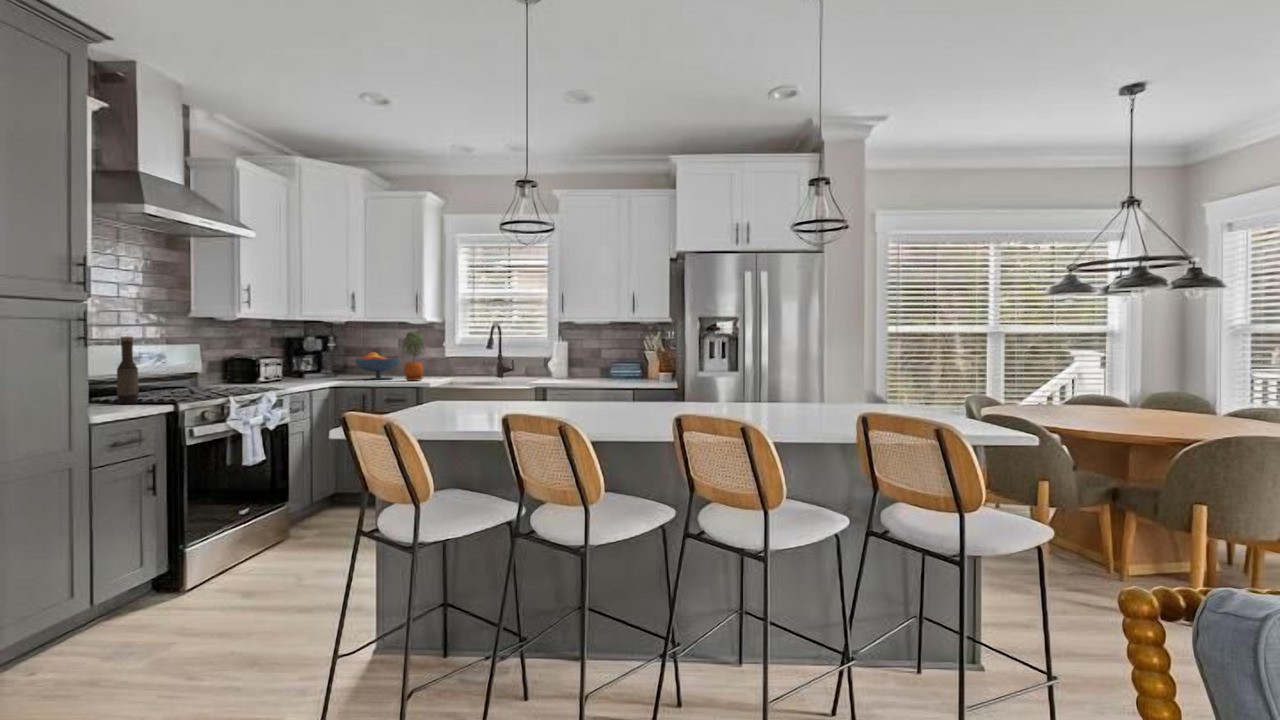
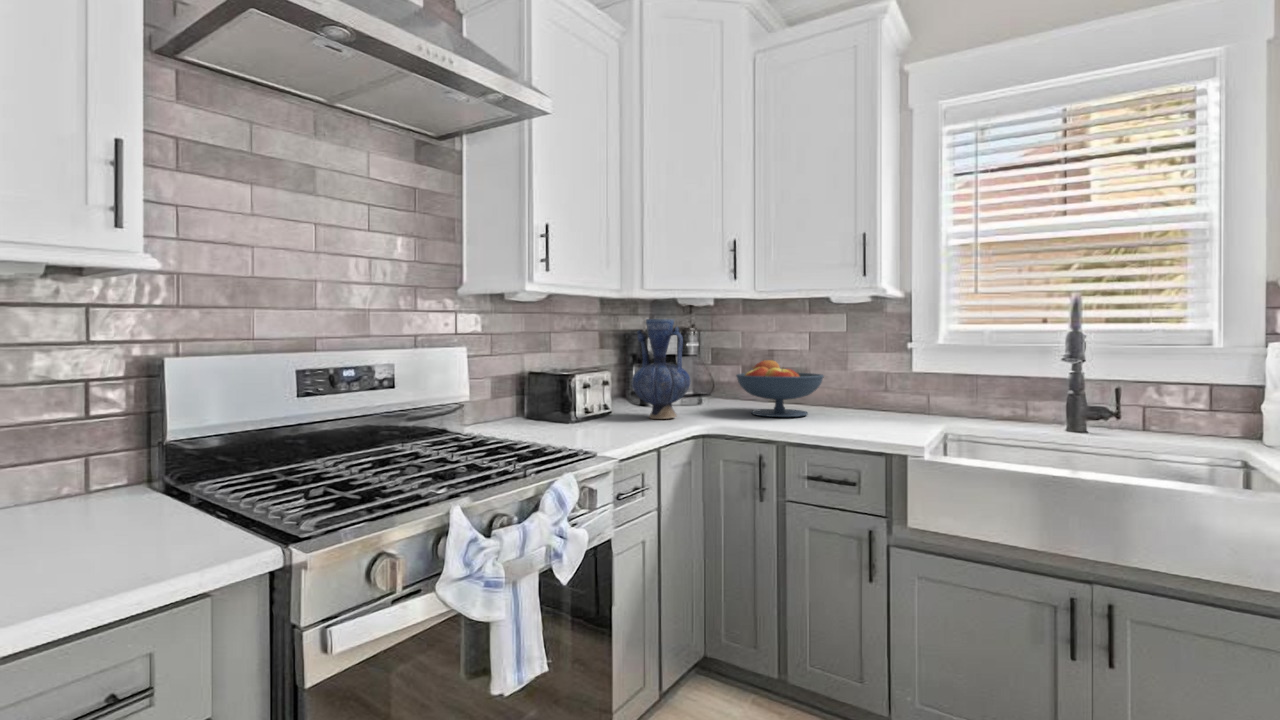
vase: none [295,330,328,381] -> present [632,319,690,419]
potted plant: present [402,332,424,381] -> none [836,319,890,430]
bottle: present [117,337,139,404] -> none [91,354,162,578]

